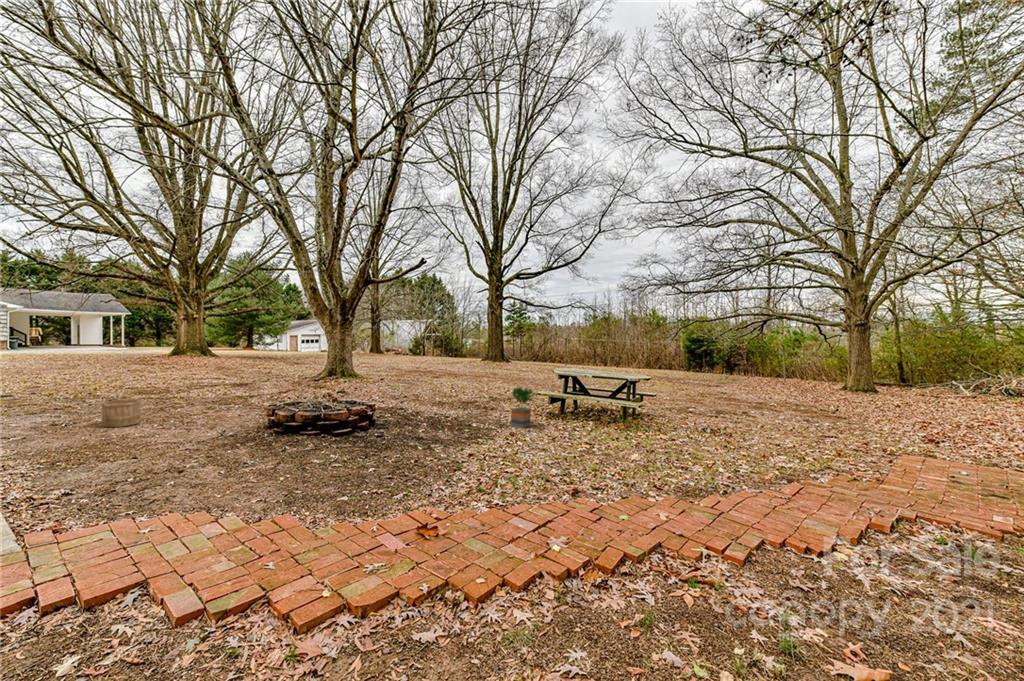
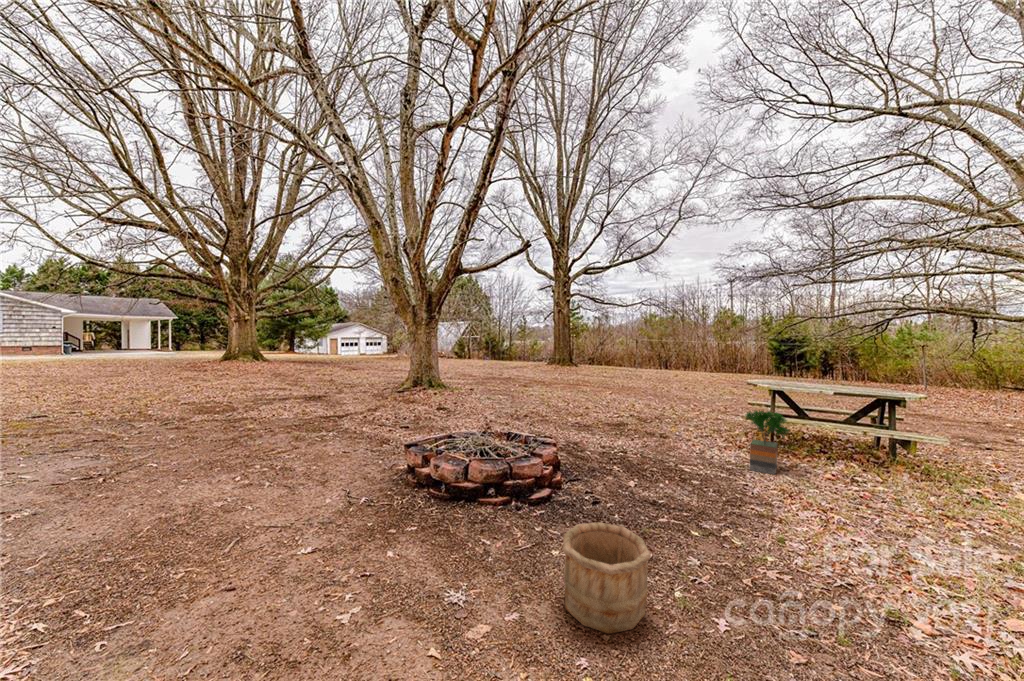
wooden bucket: present [101,399,141,427] -> present [563,523,651,634]

